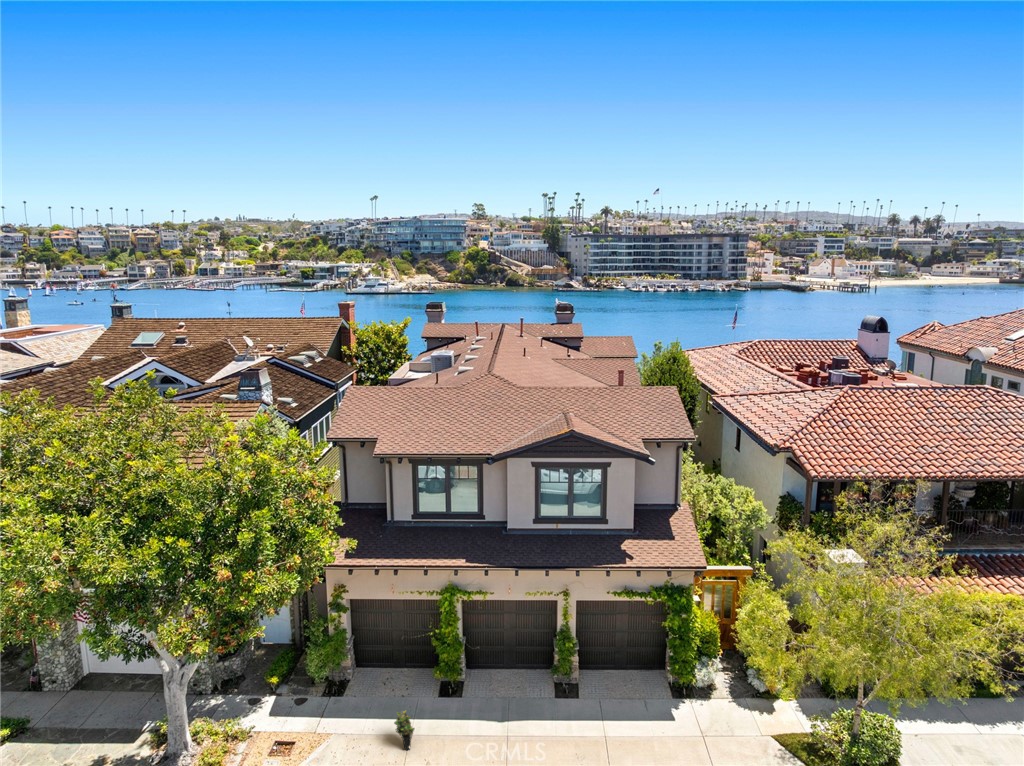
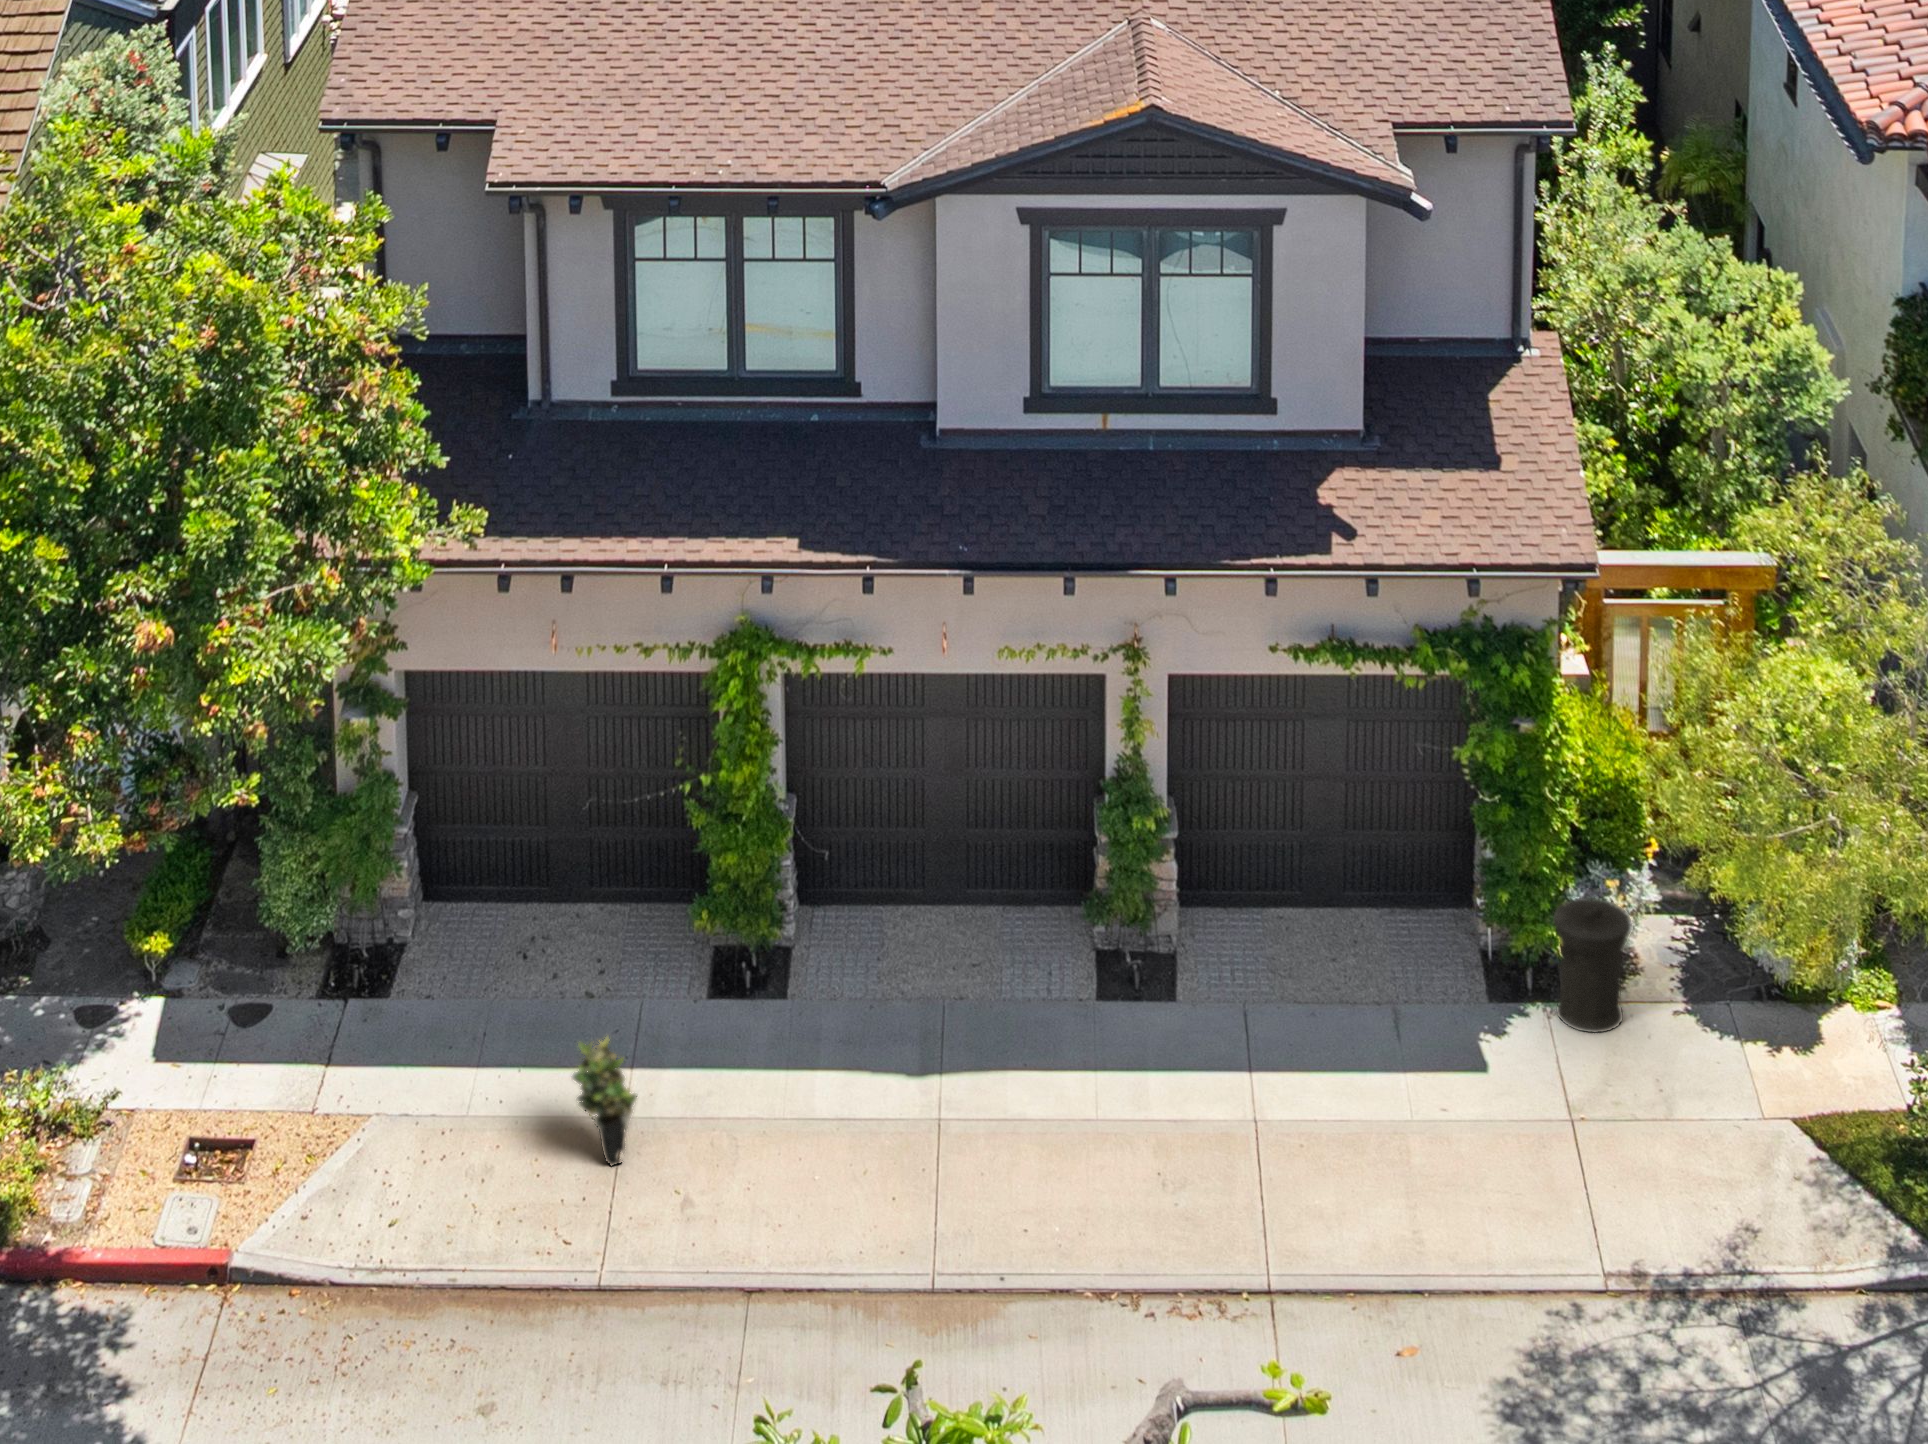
trash can: none [693,667,717,708] -> present [1553,898,1632,1033]

